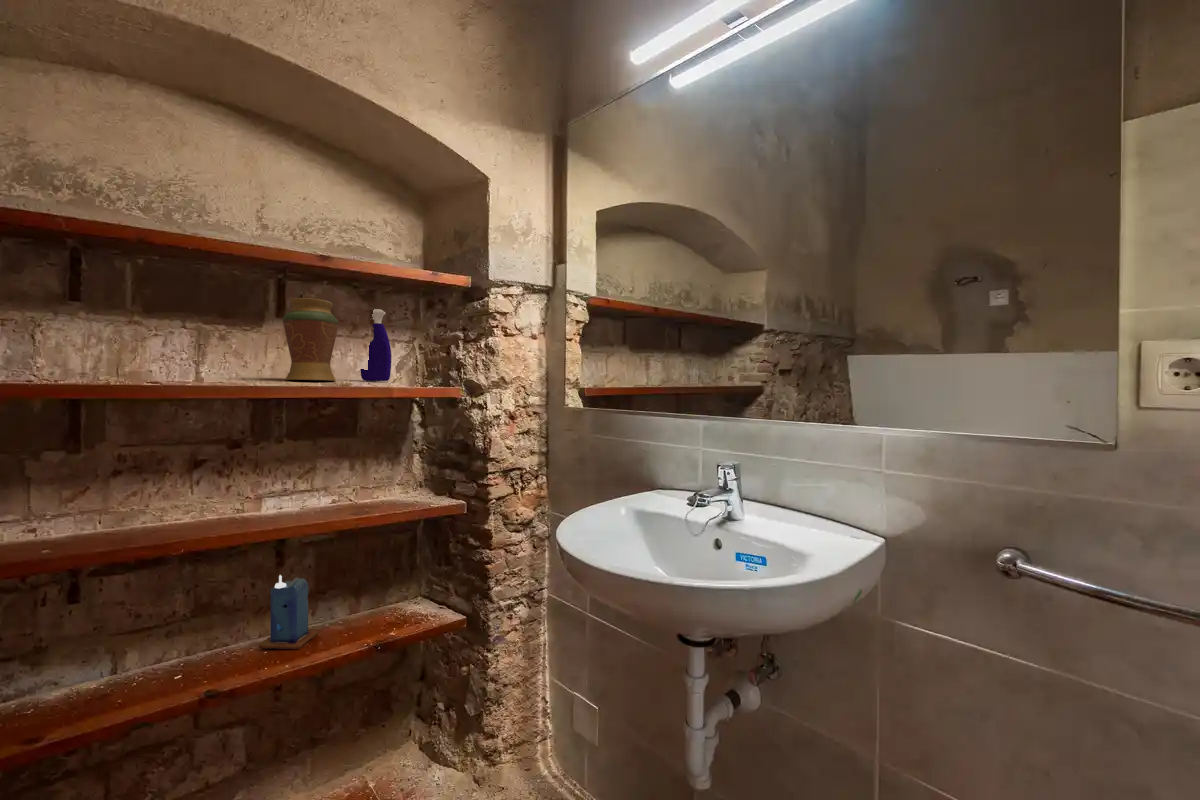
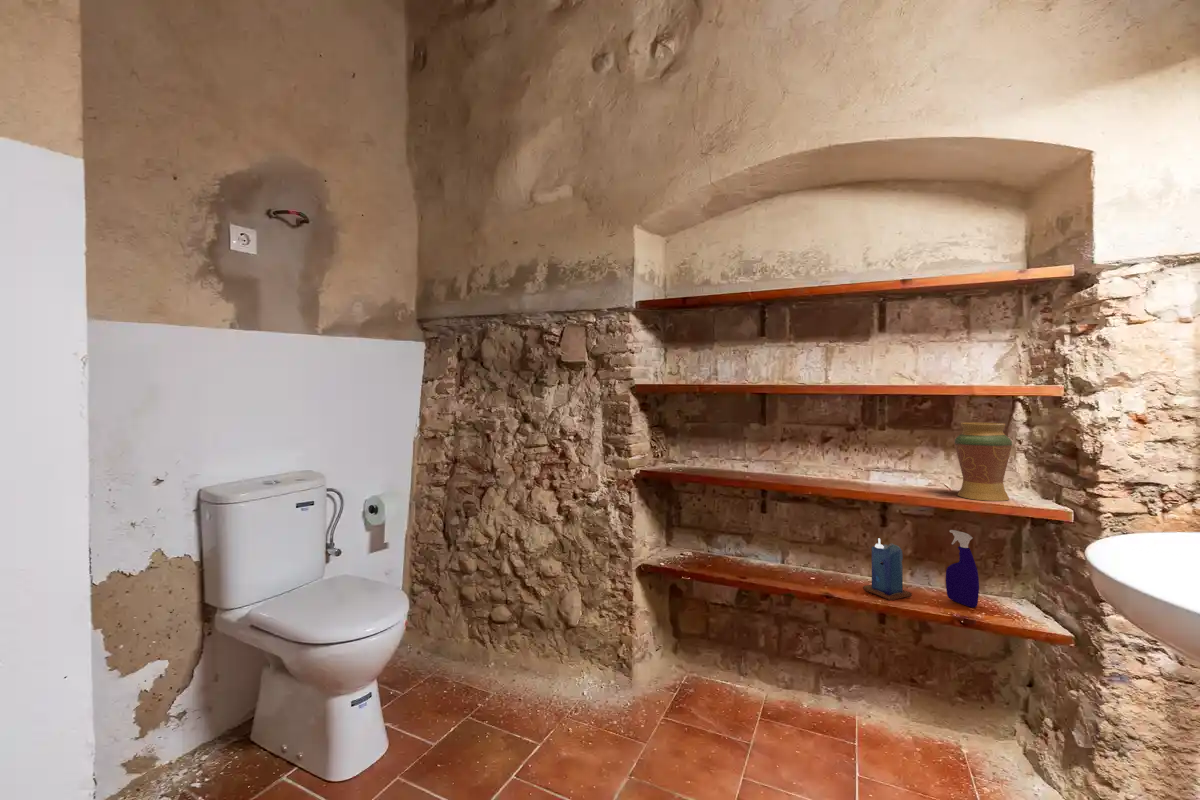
decorative vase: present [283,298,339,381] -> present [955,423,1012,501]
spray bottle: present [360,309,391,381] -> present [946,530,979,608]

